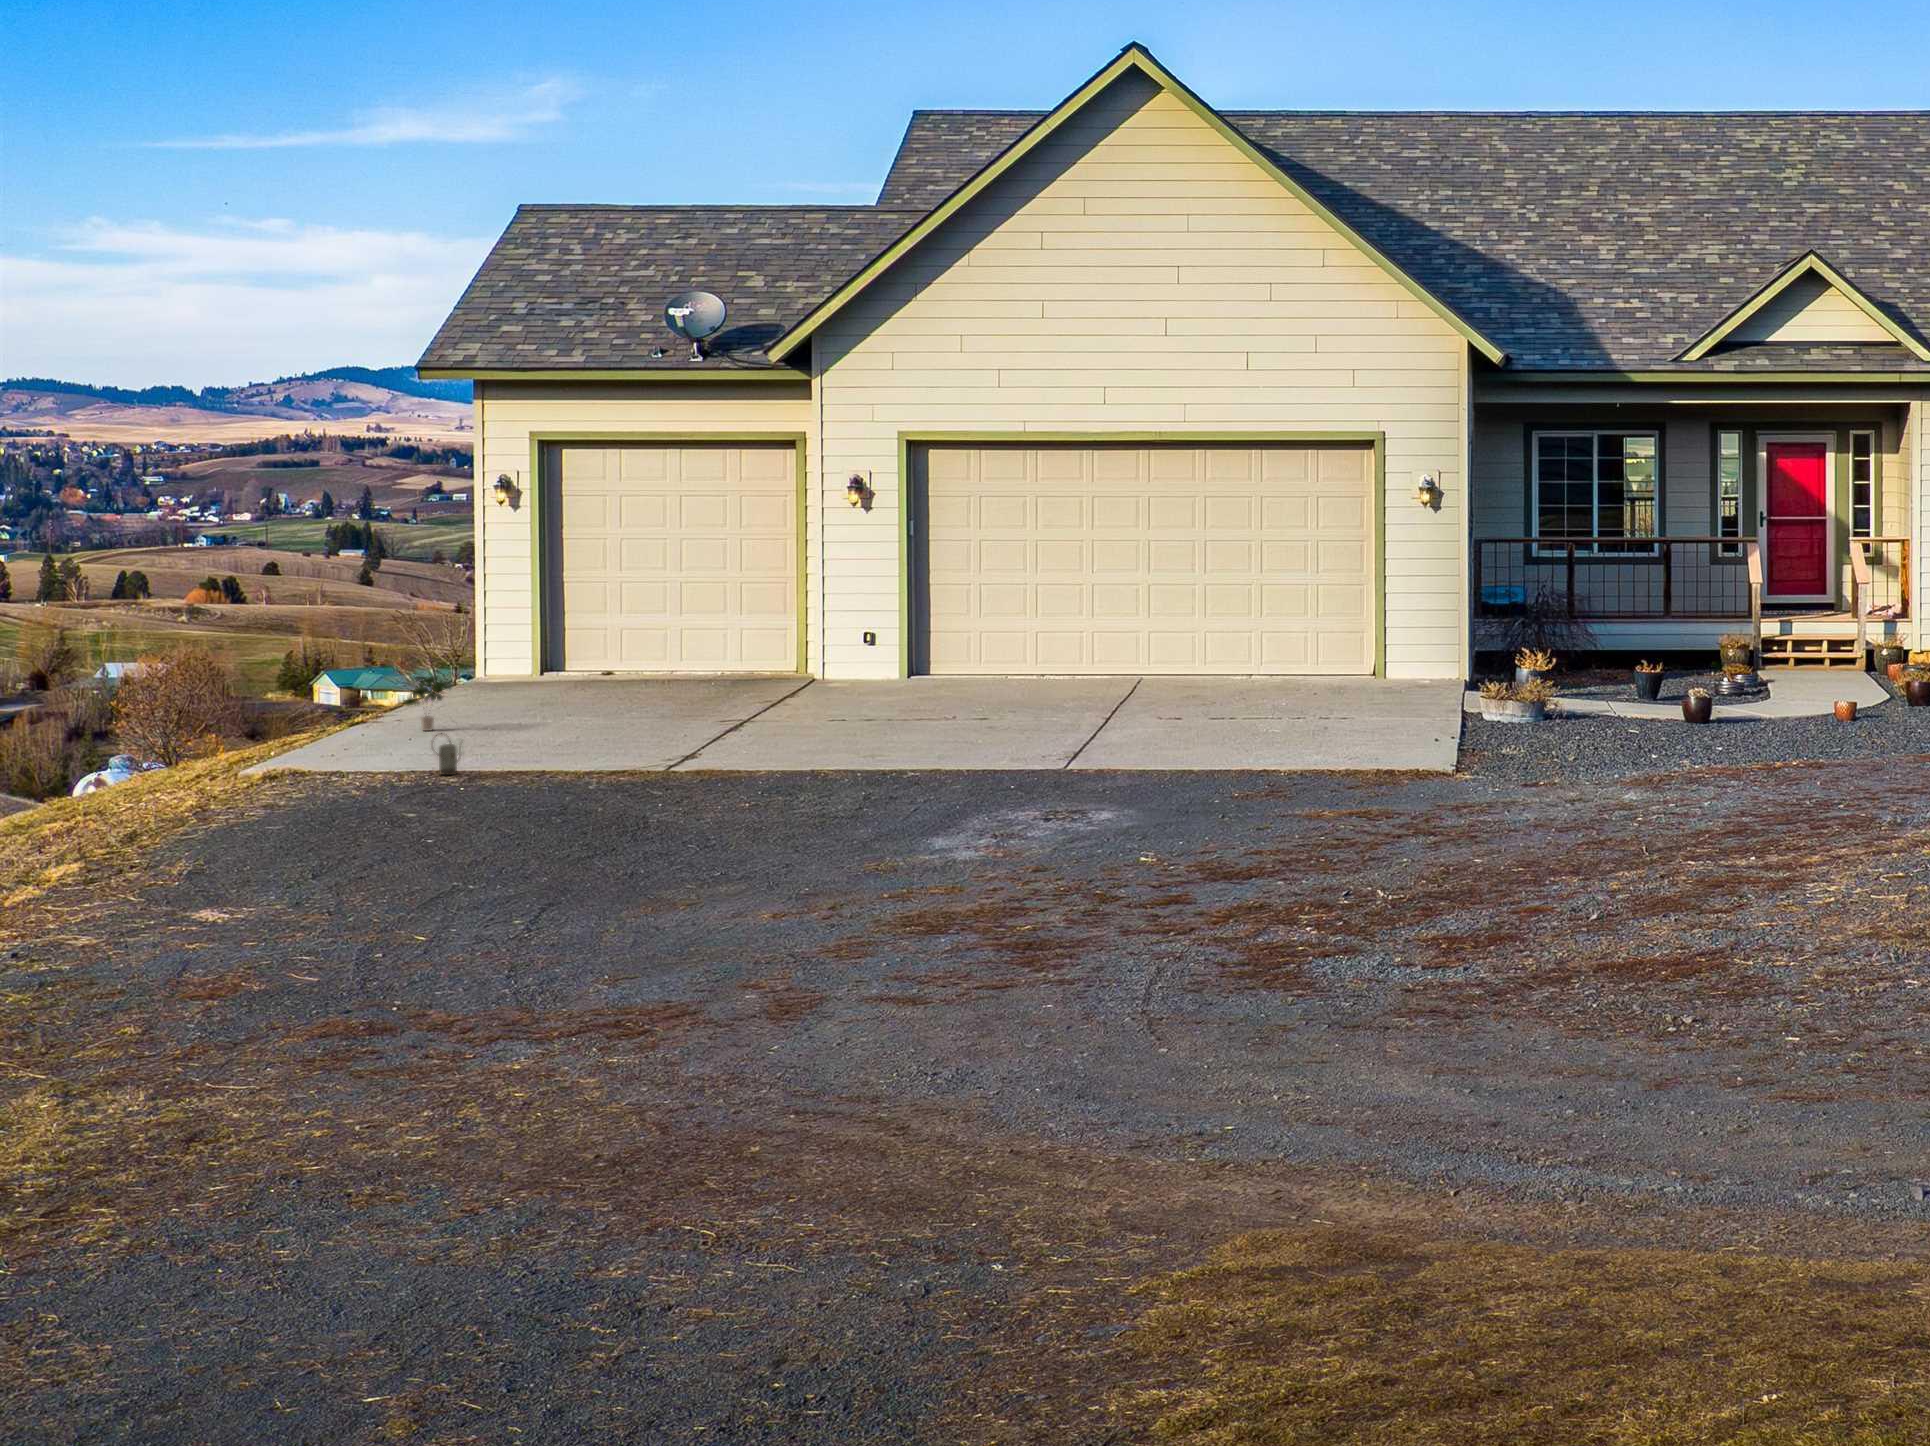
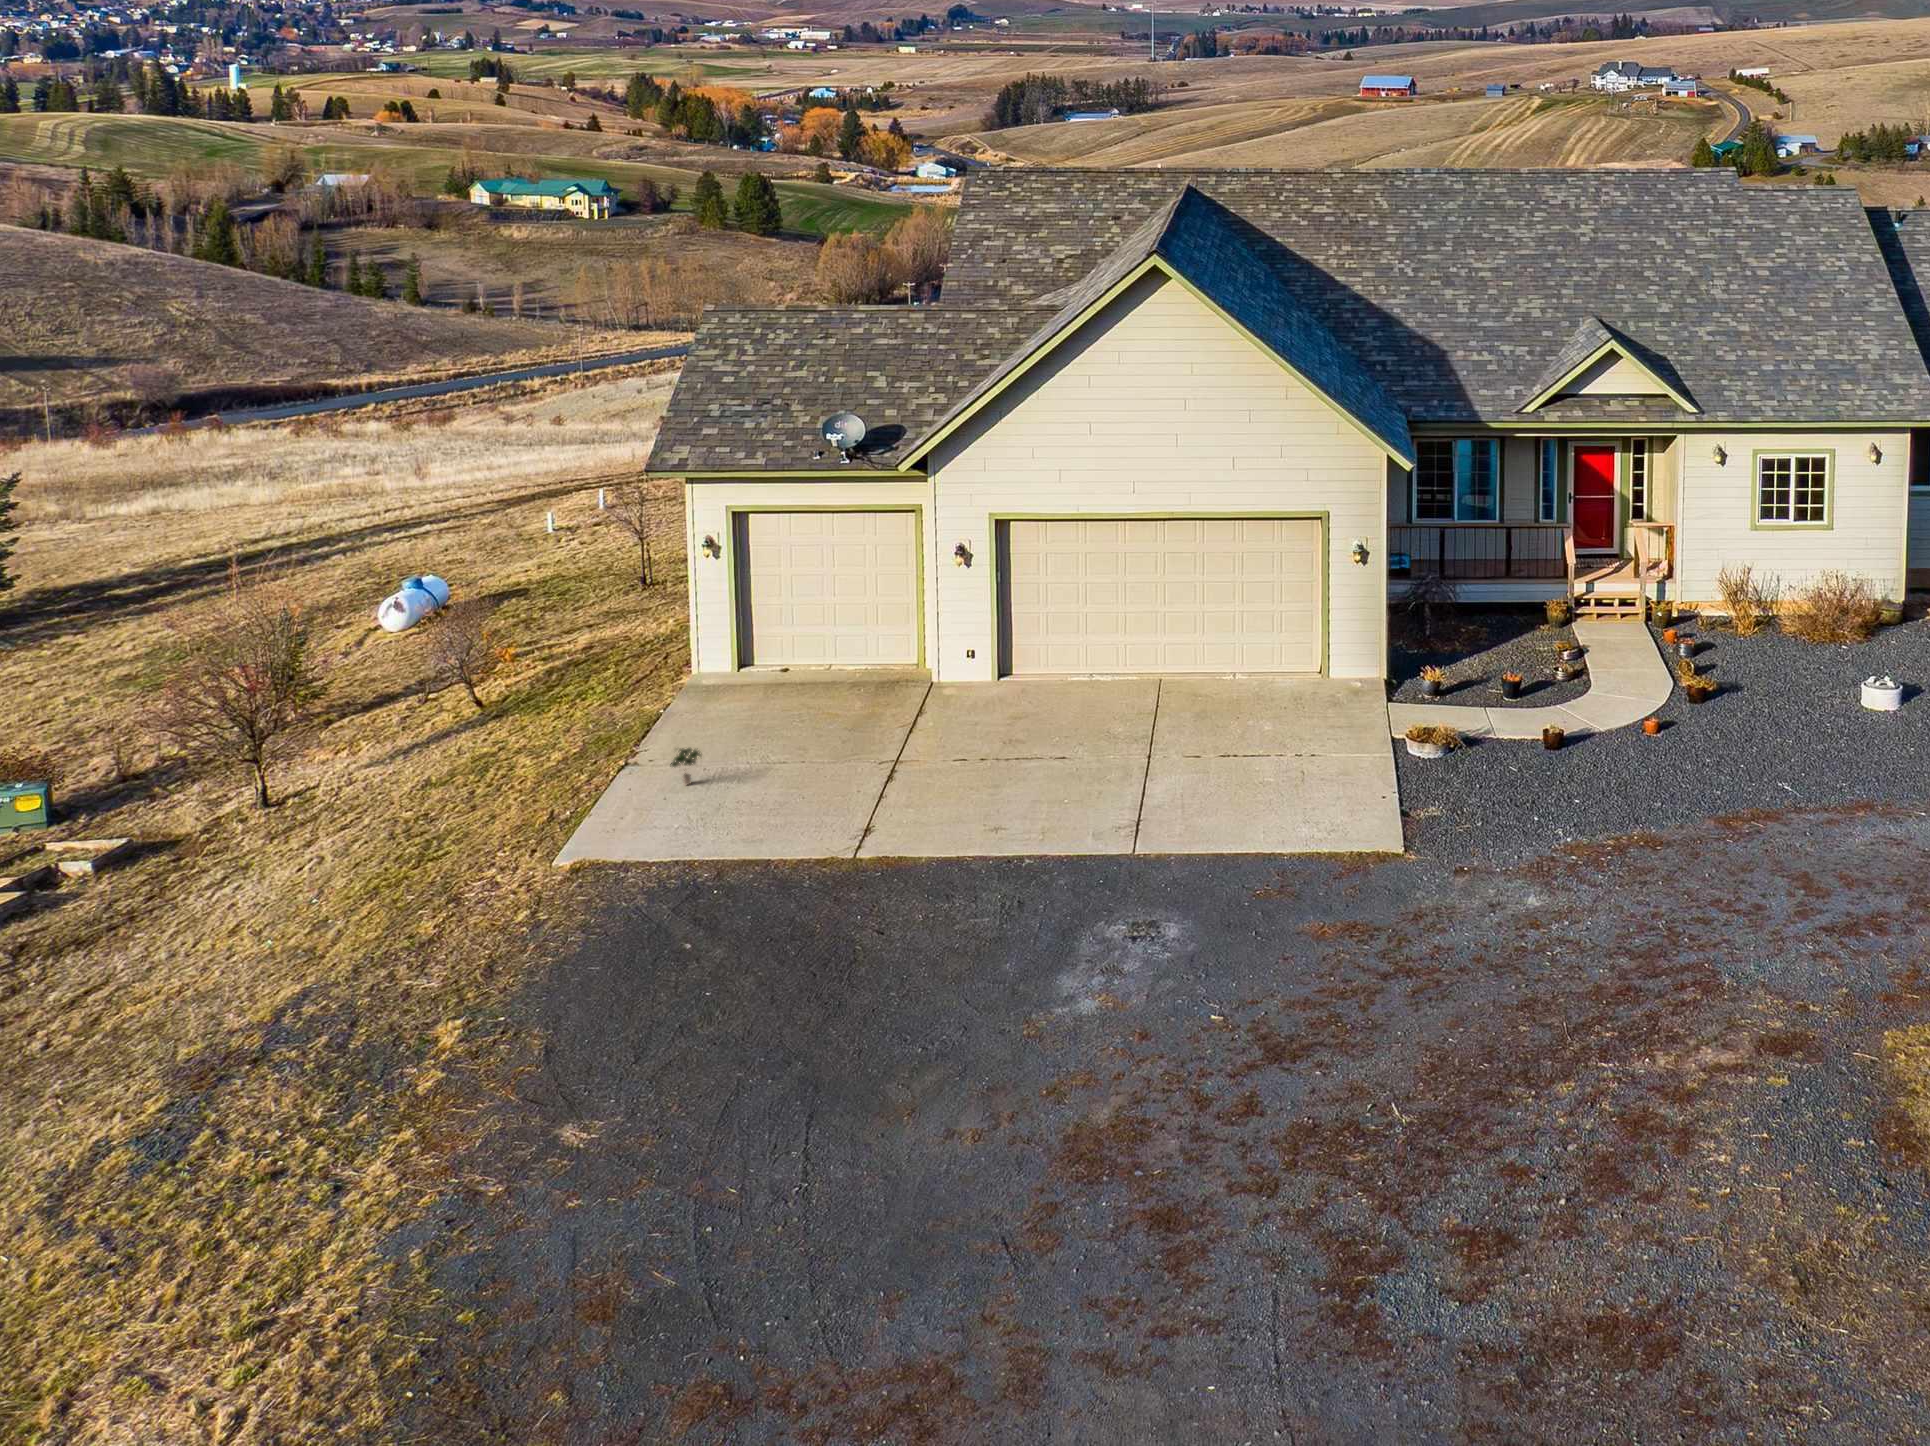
watering can: present [438,743,458,775] -> none [703,837,724,867]

